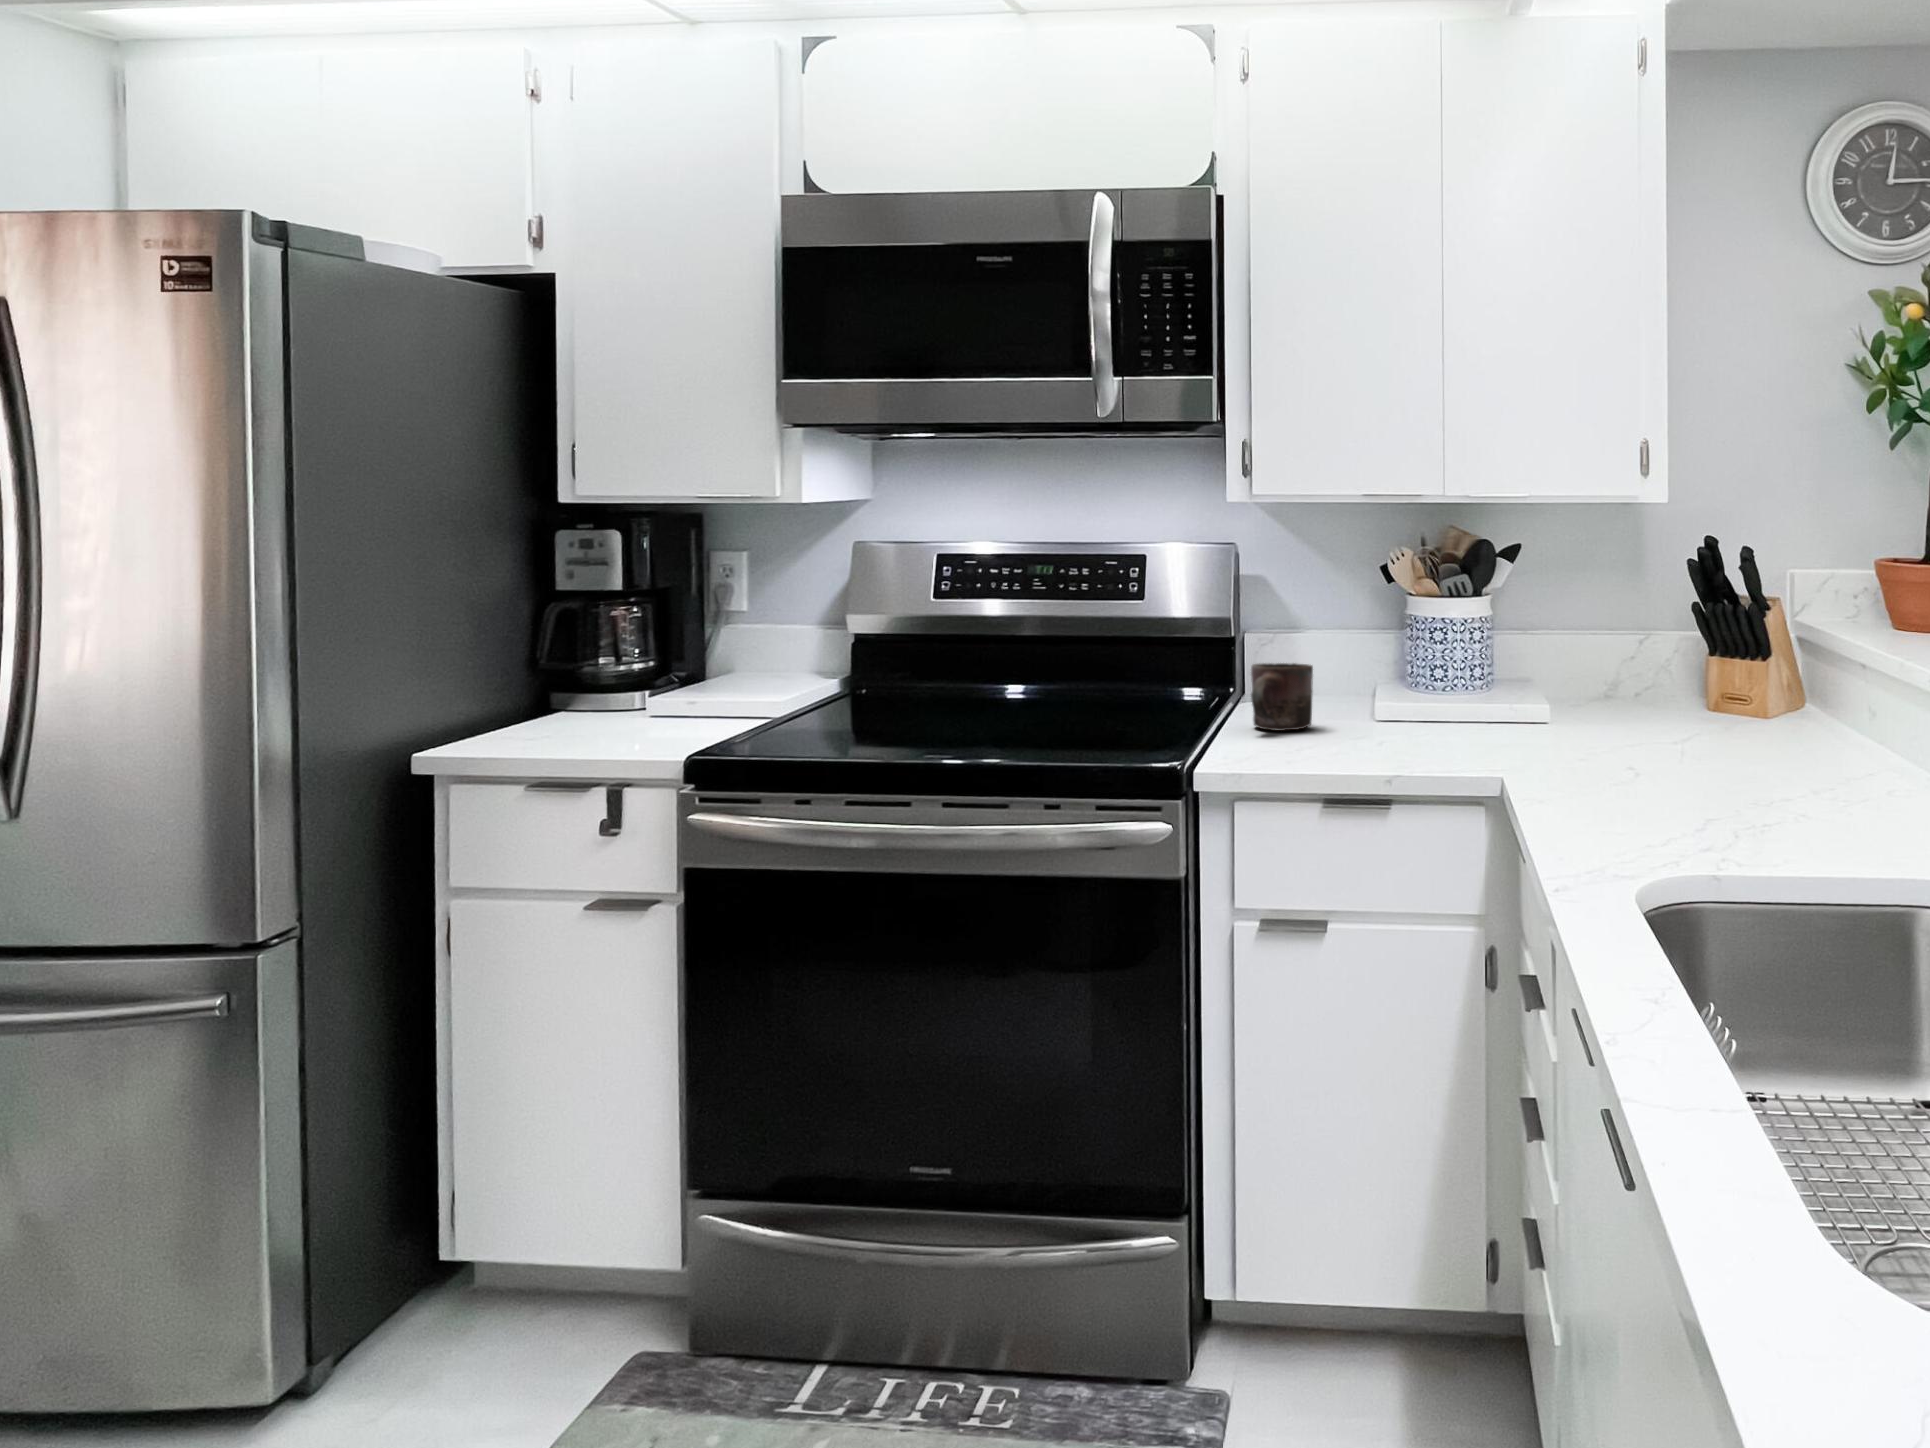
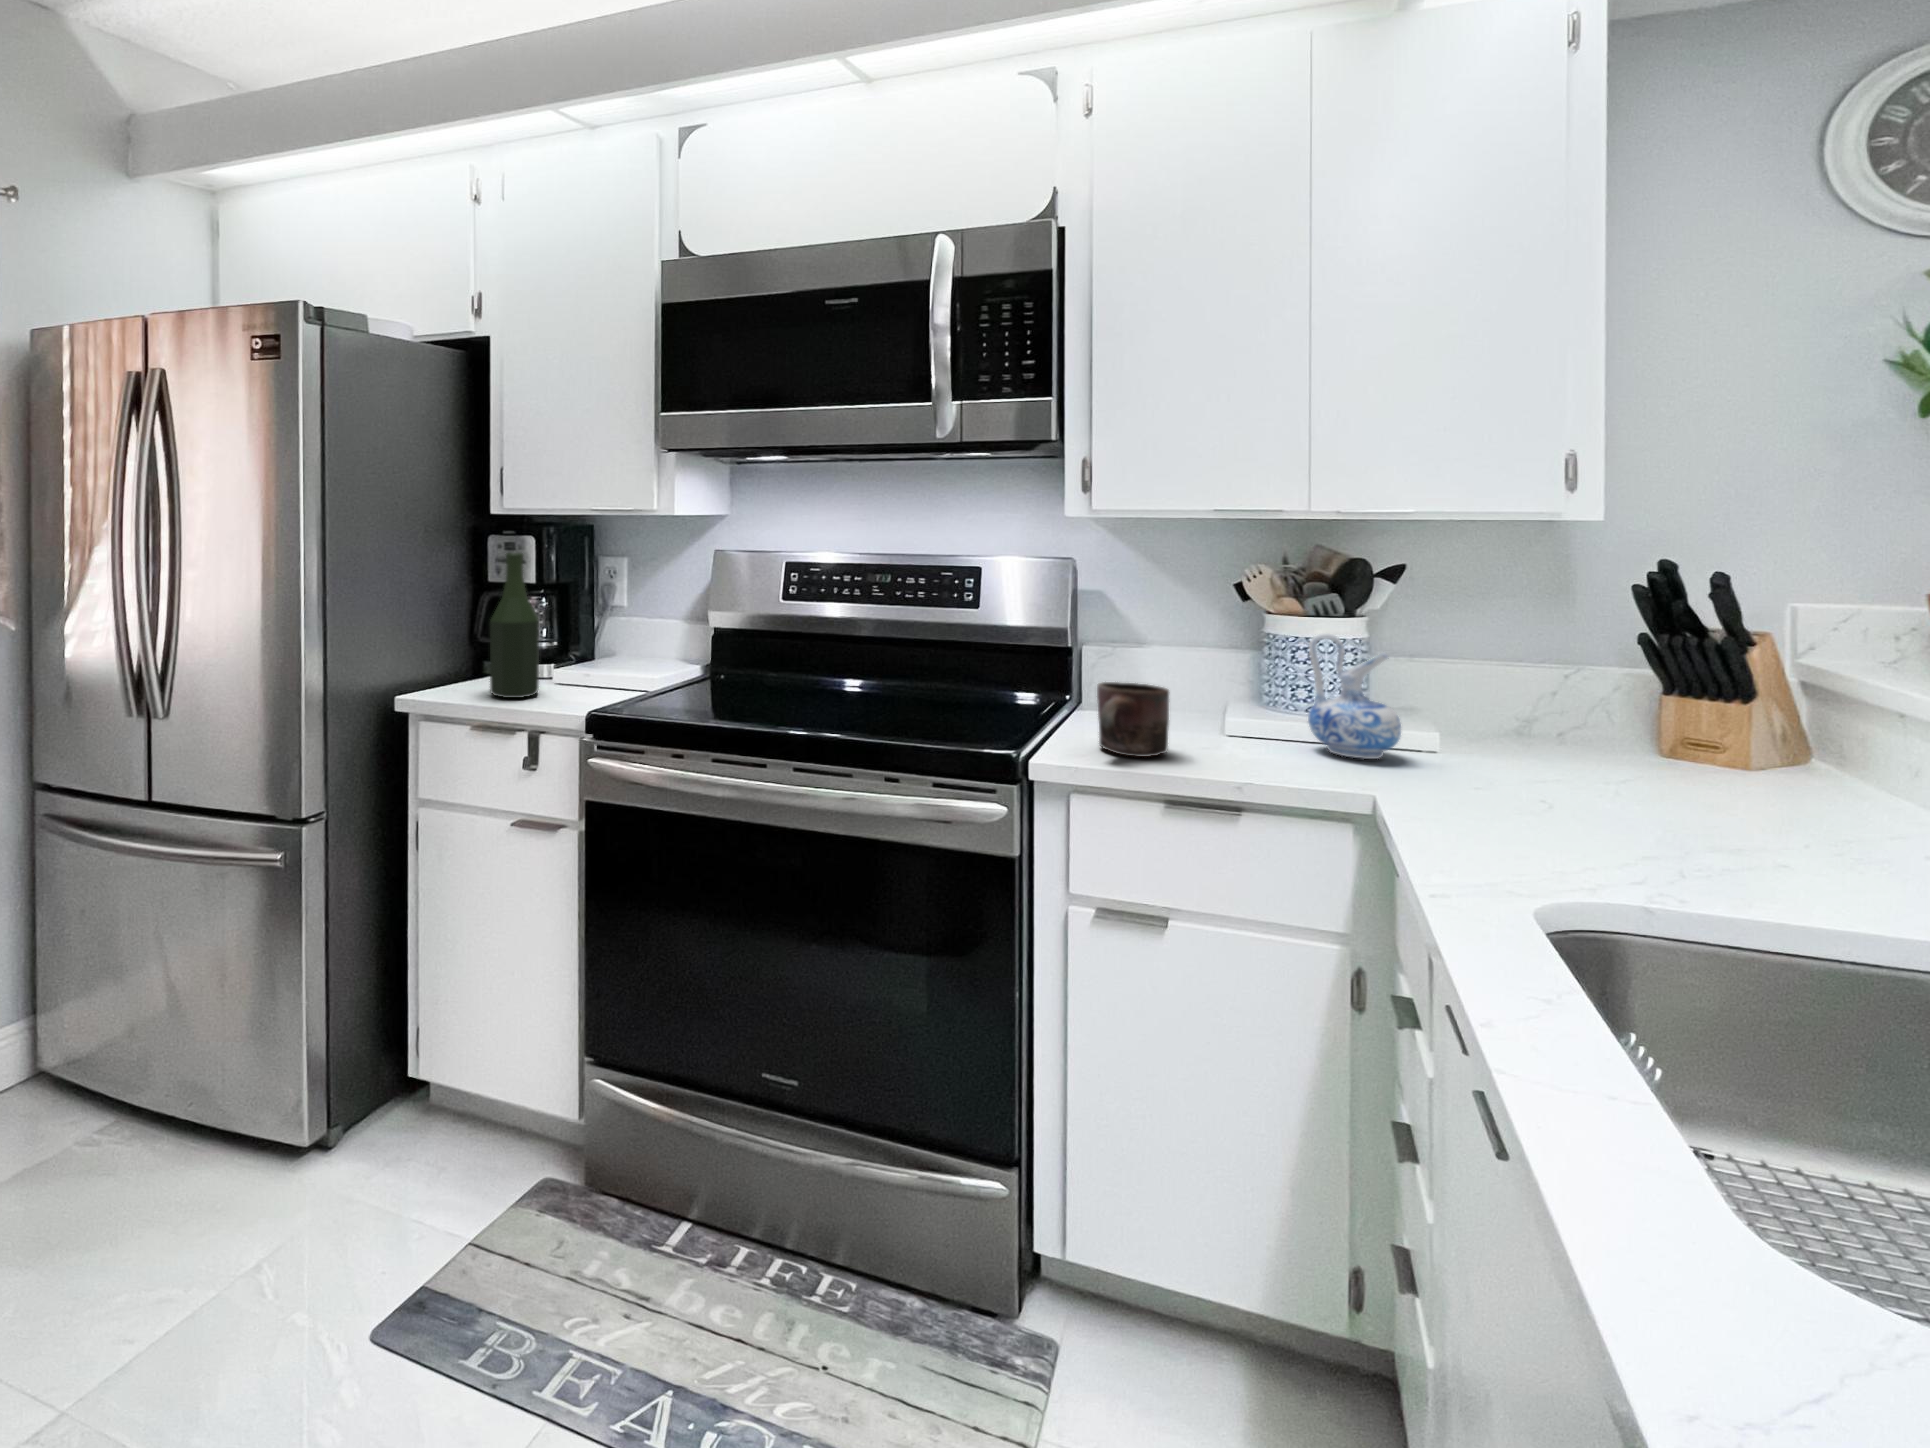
bottle: none [586,548,648,723] -> present [490,553,539,698]
ceramic pitcher: none [1433,608,1502,721] -> present [1308,633,1401,759]

